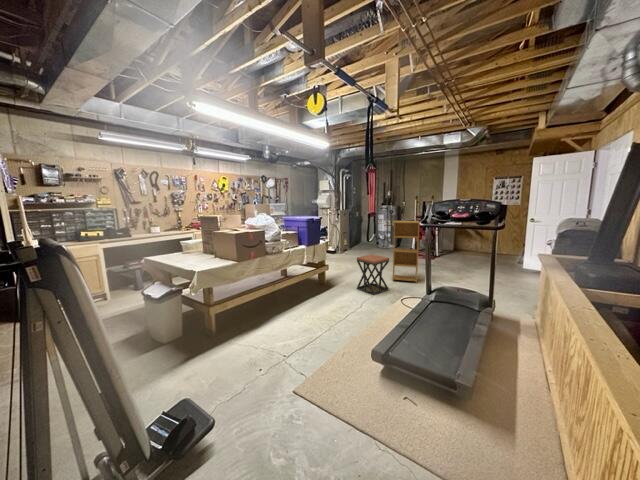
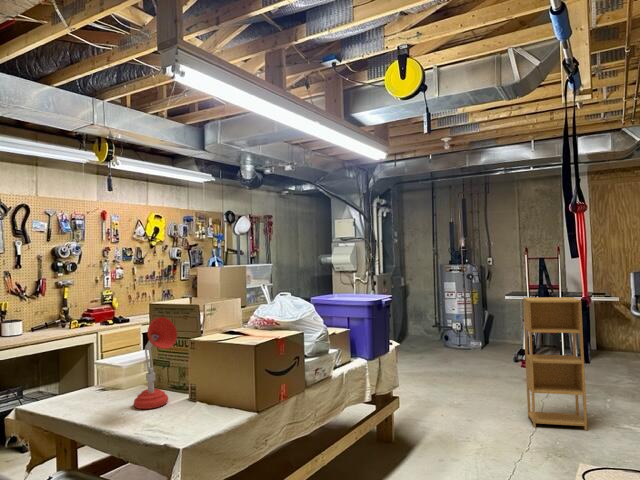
desk lamp: none [191,222,206,259] -> present [134,317,177,409]
stool: present [357,254,389,295] -> none [468,370,540,467]

